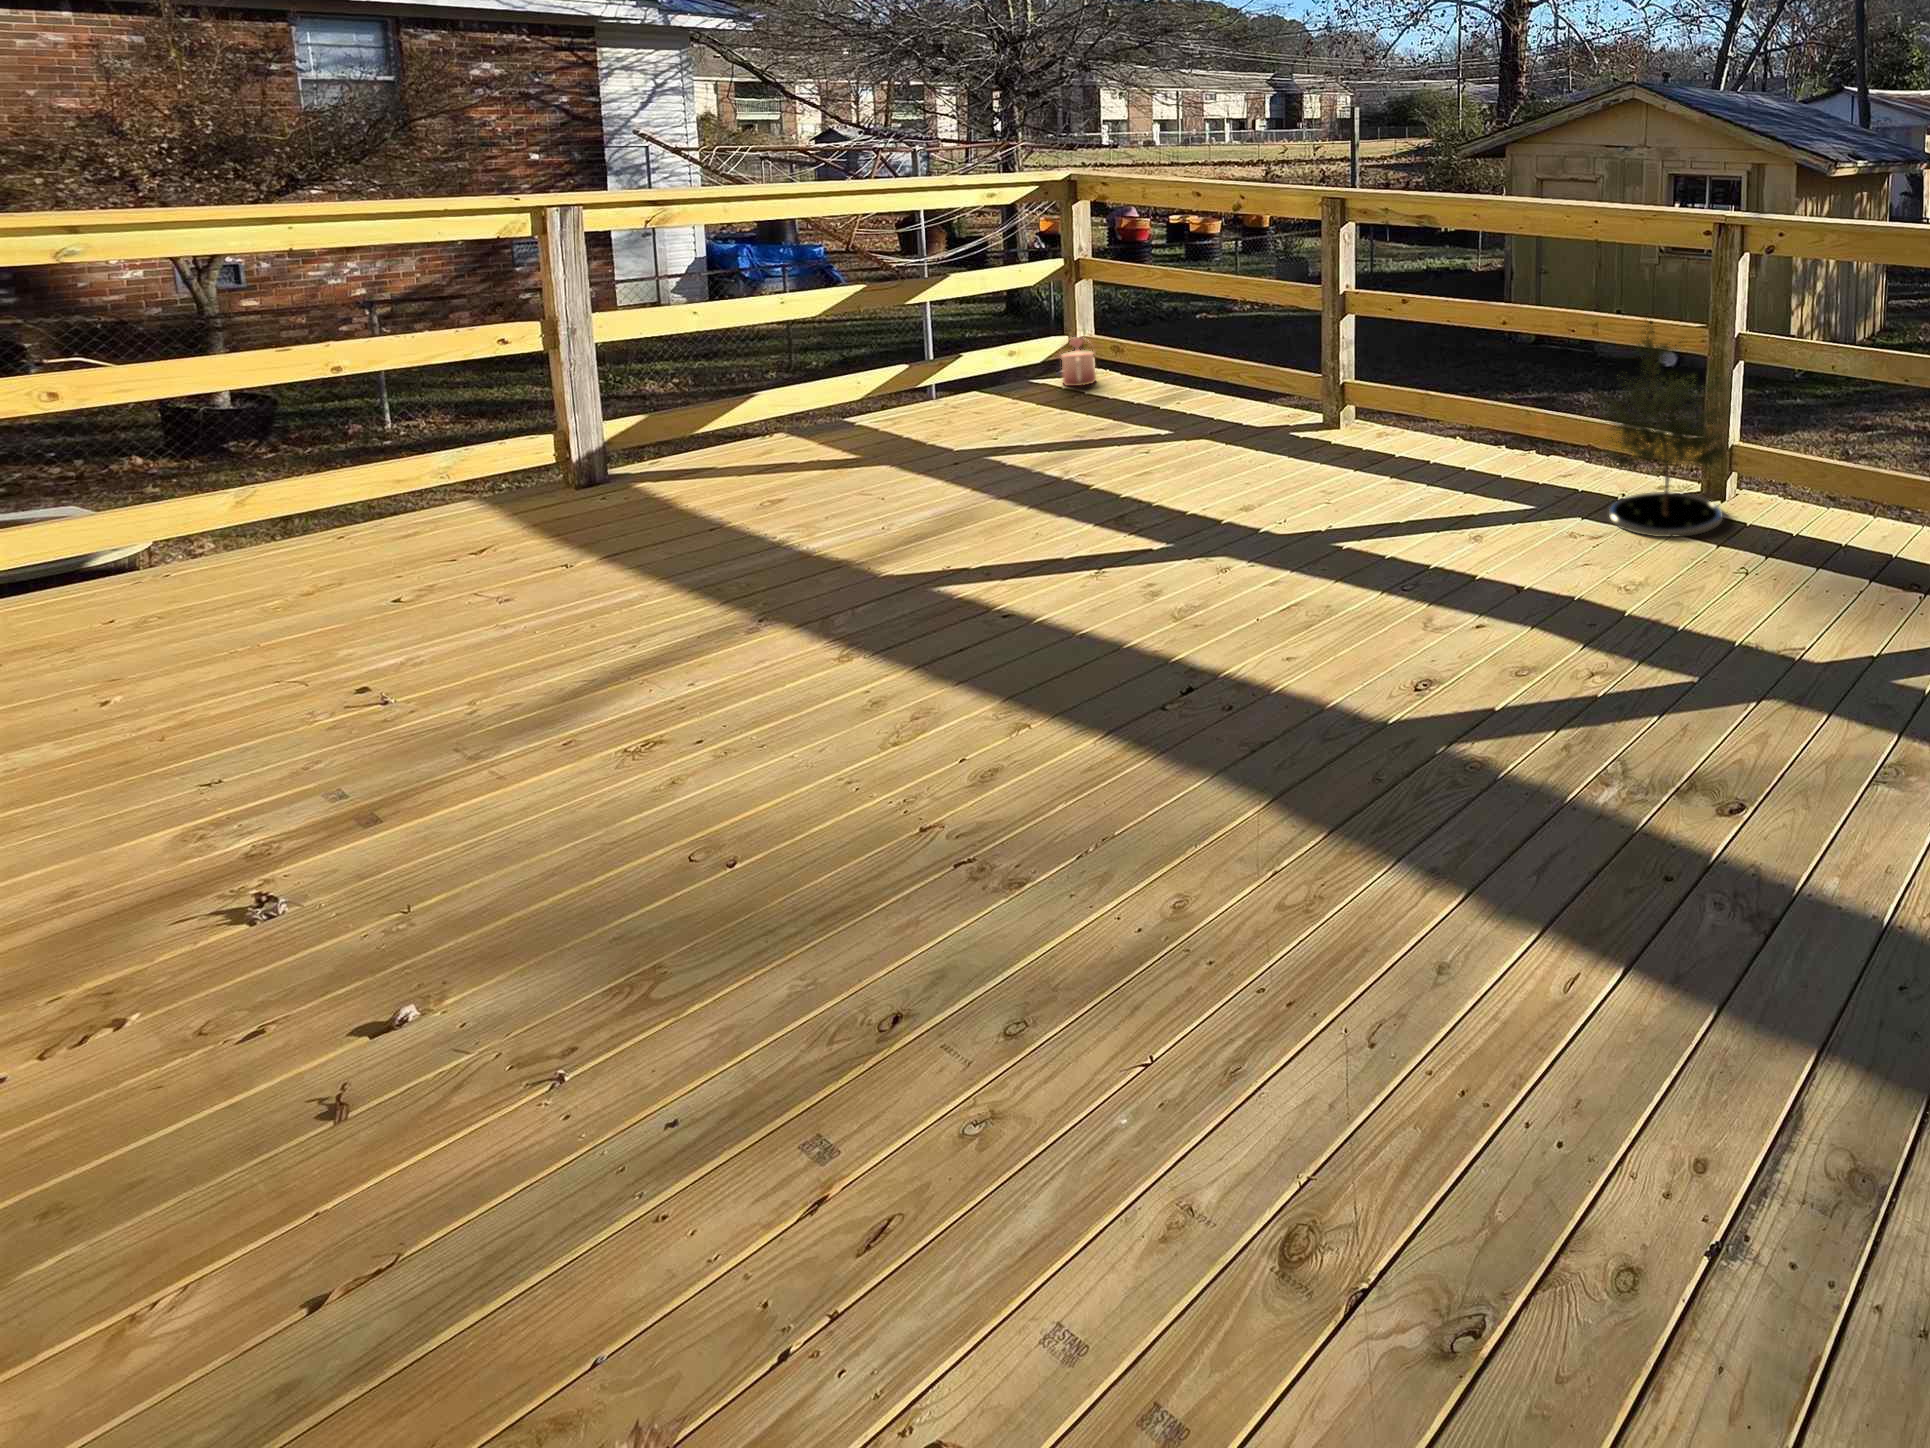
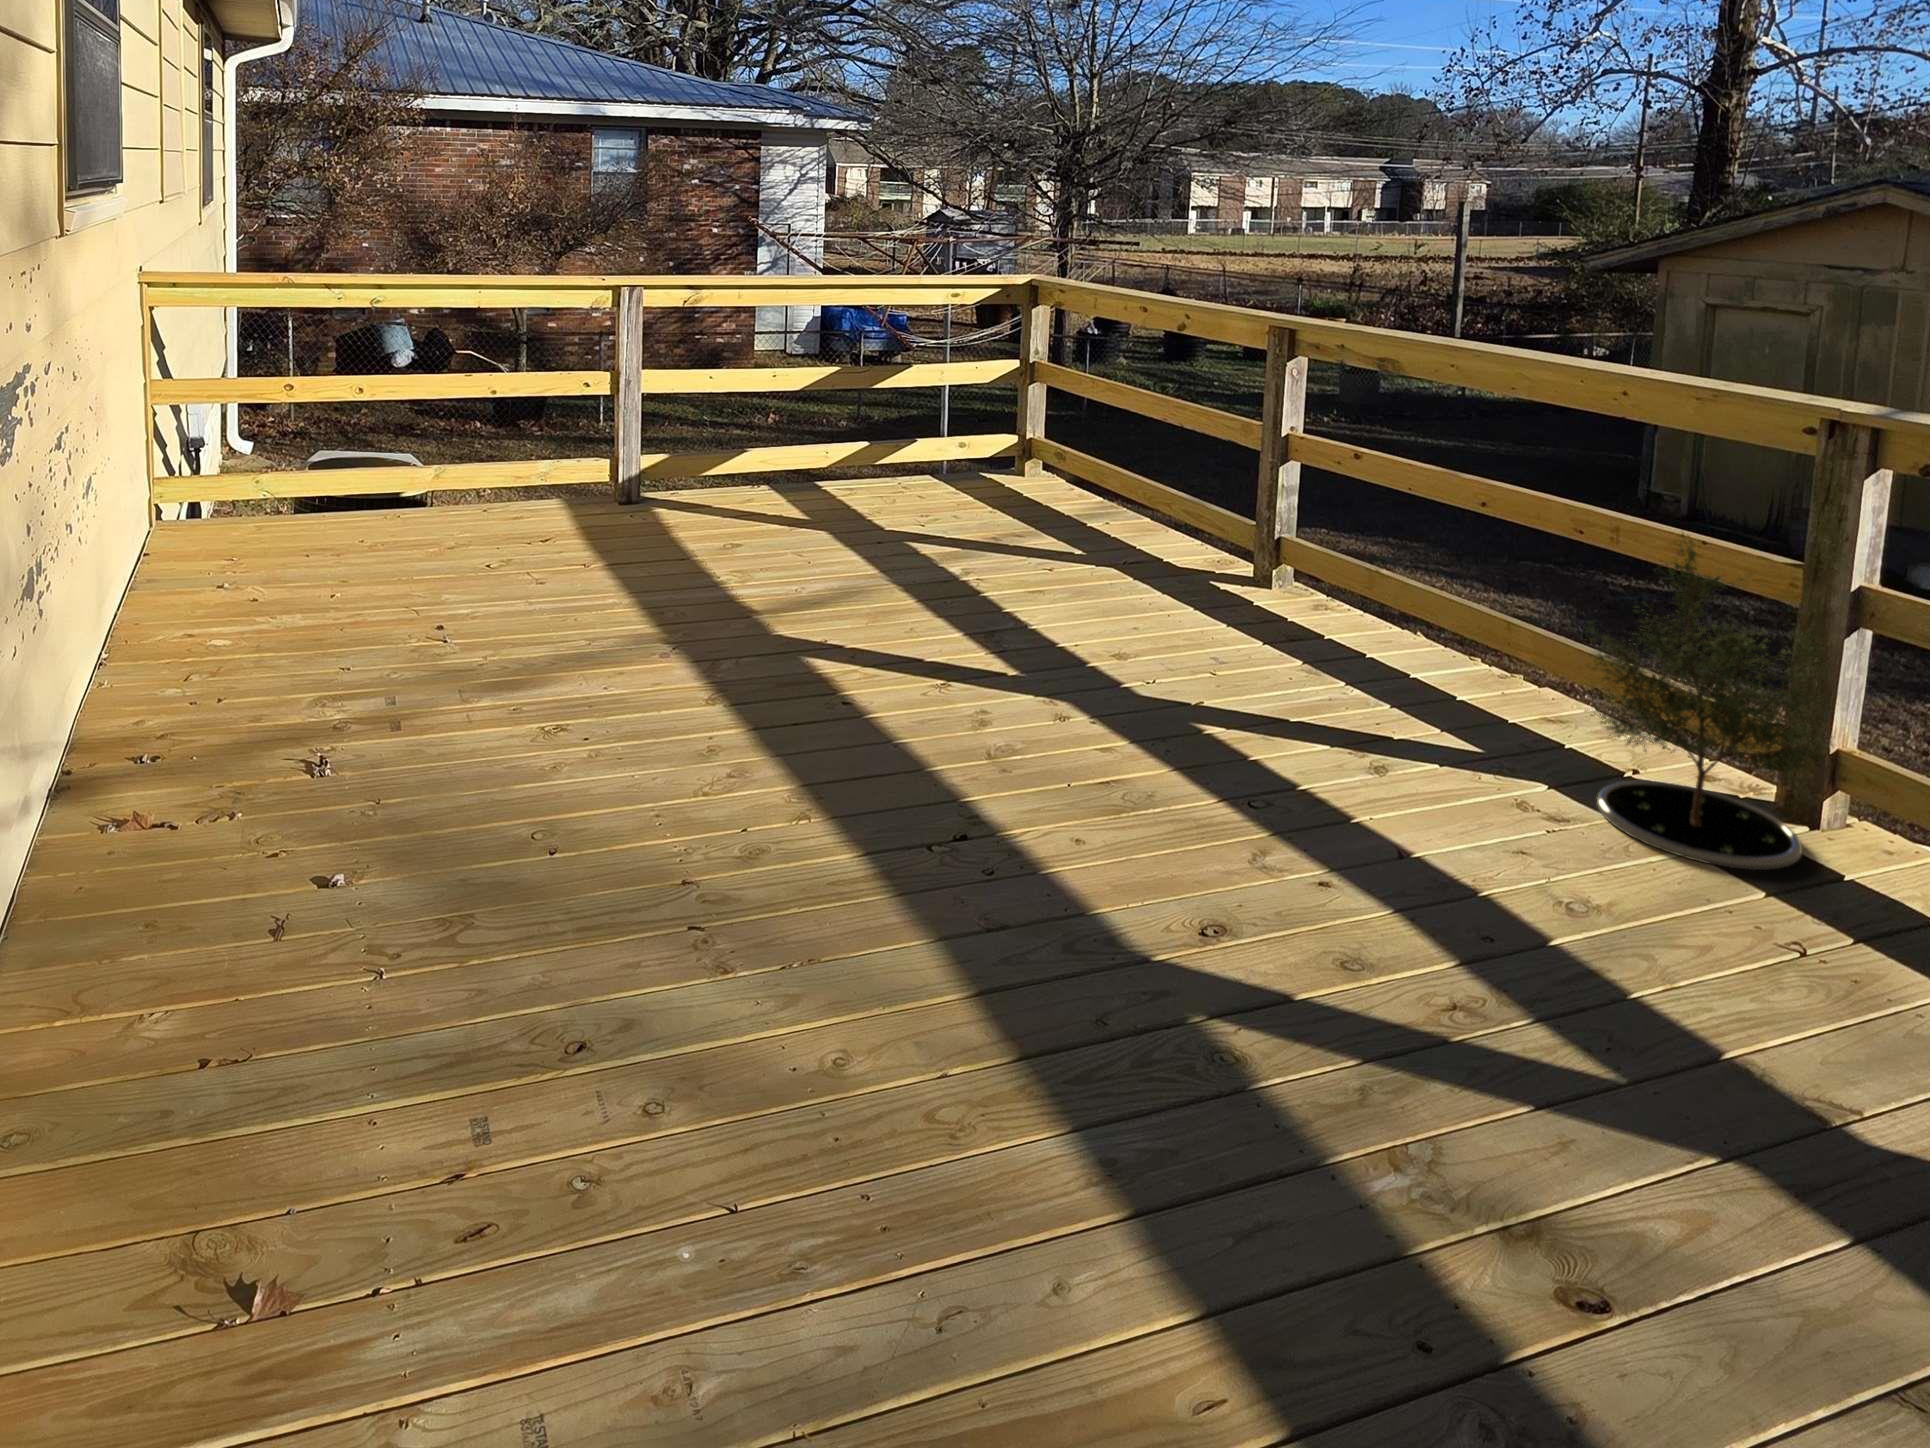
watering can: present [1060,337,1096,386] -> none [1002,437,1040,489]

